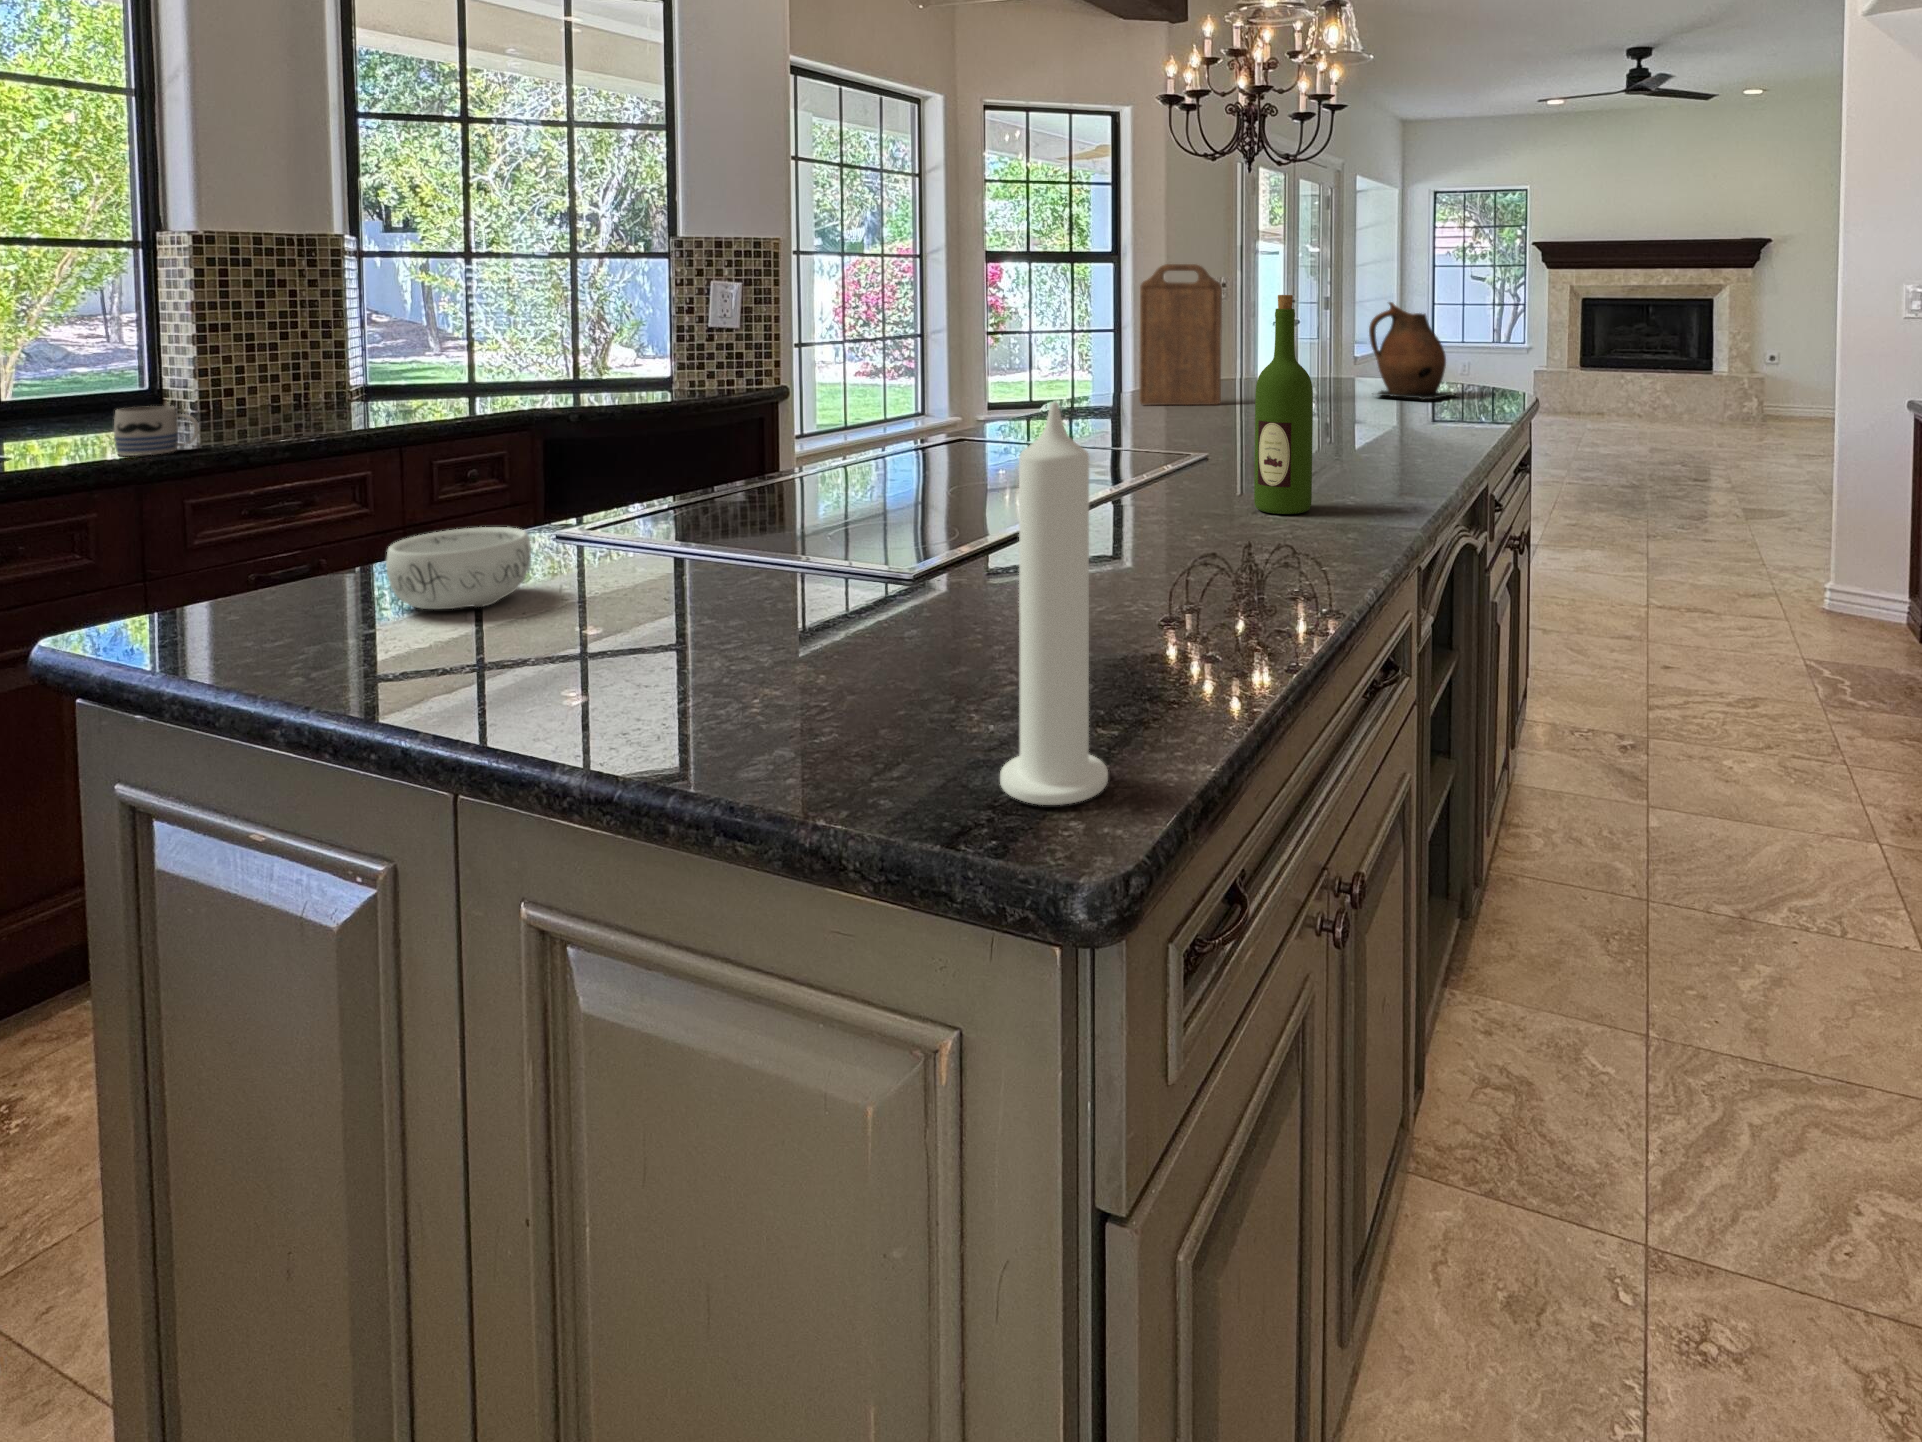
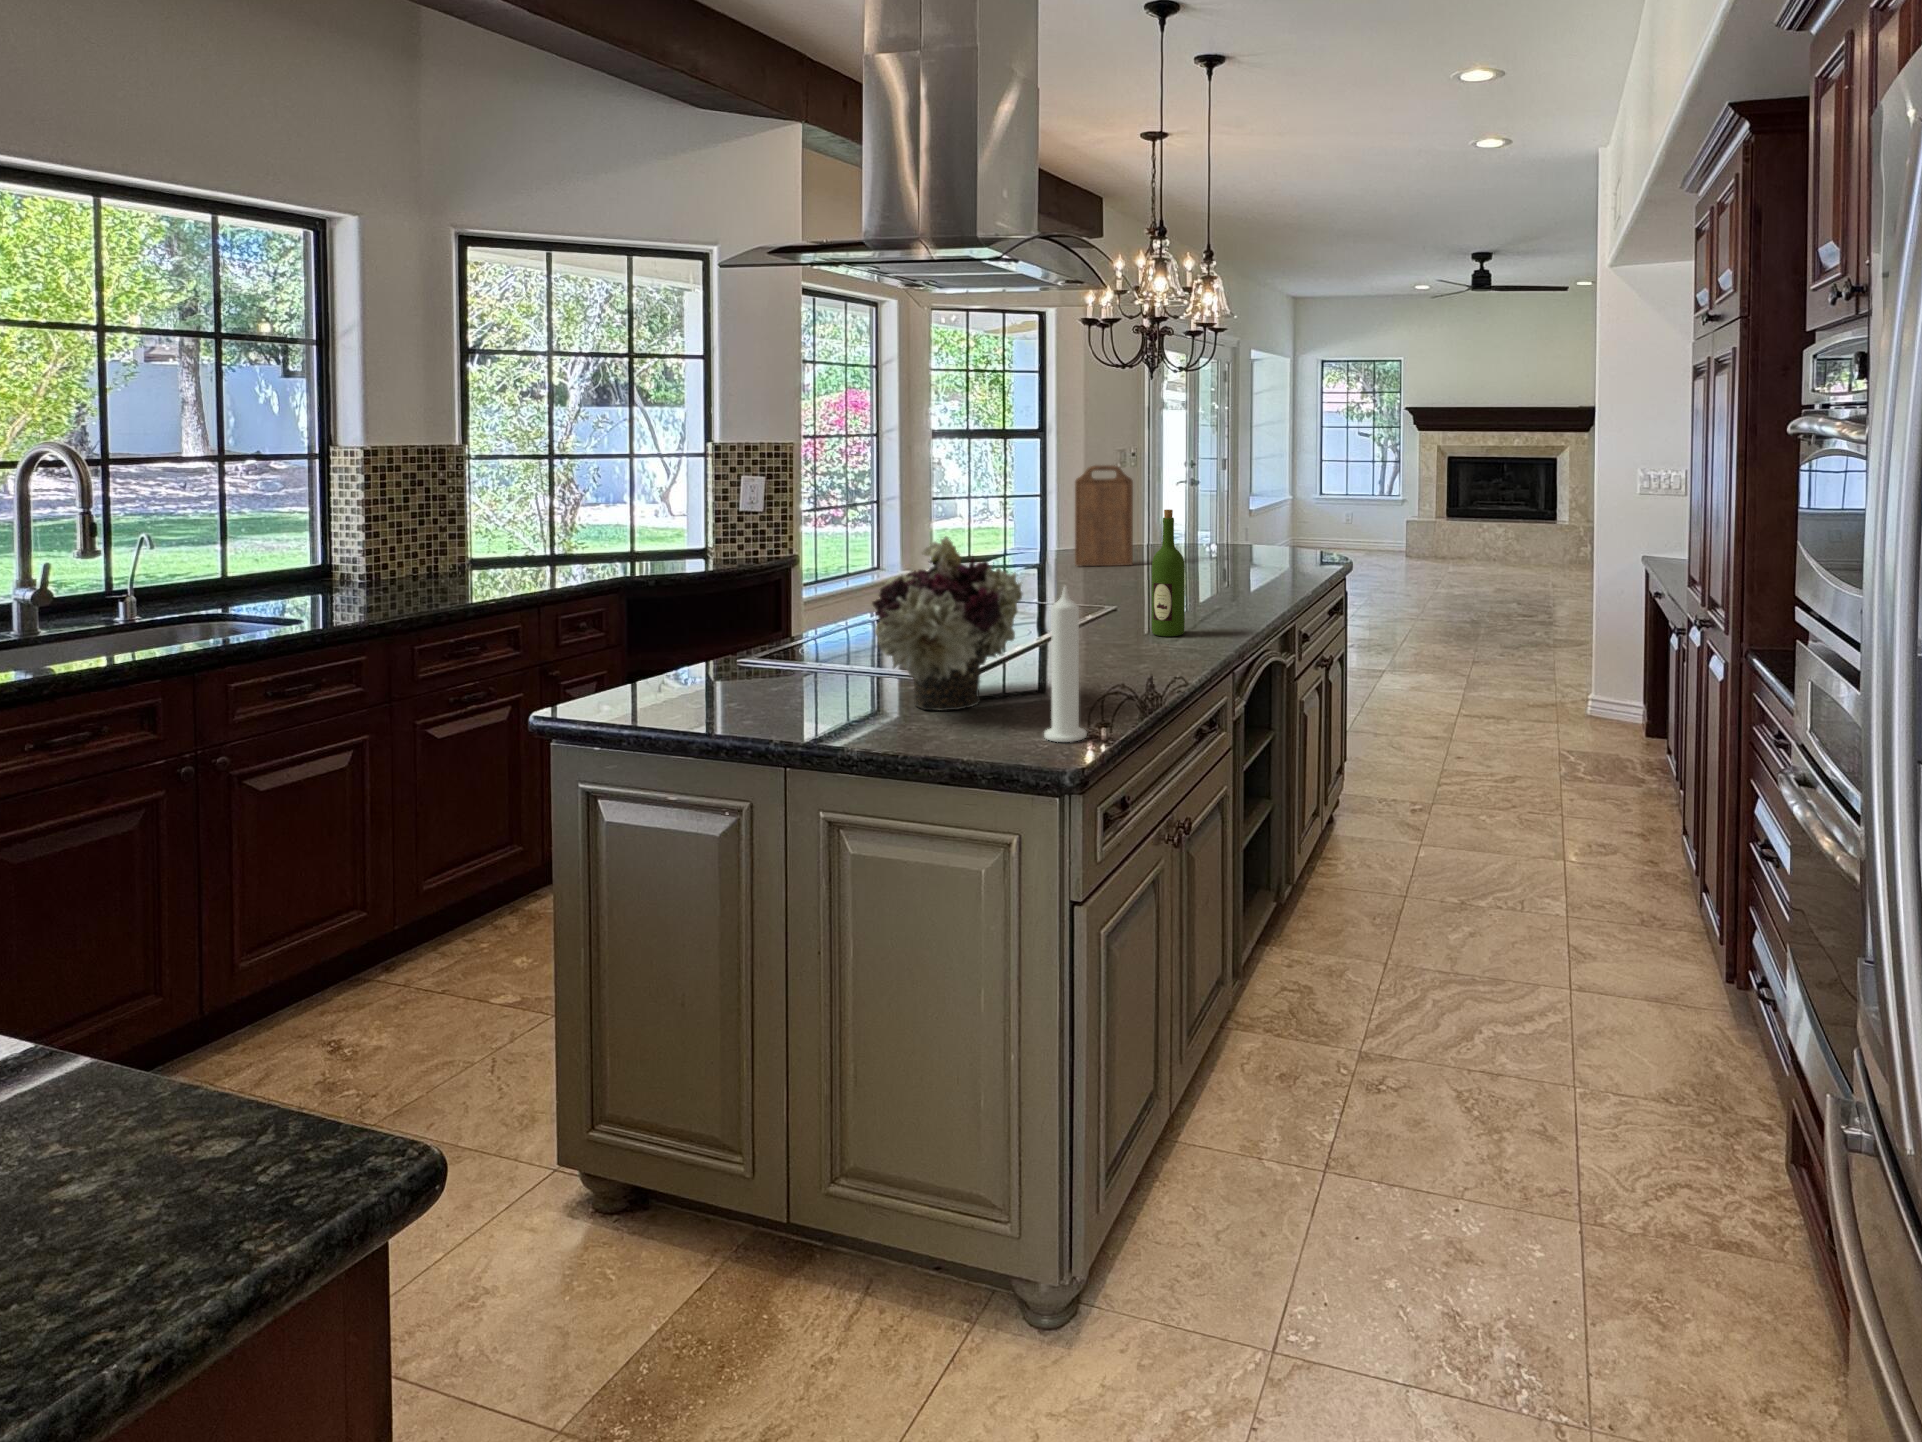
ceramic pitcher: present [1369,302,1456,400] -> none [1239,489,1303,560]
flower arrangement: none [639,303,988,679] -> present [872,537,1022,711]
mug: present [114,406,199,456] -> none [379,582,433,617]
decorative bowl: present [386,527,531,609] -> none [702,649,772,691]

